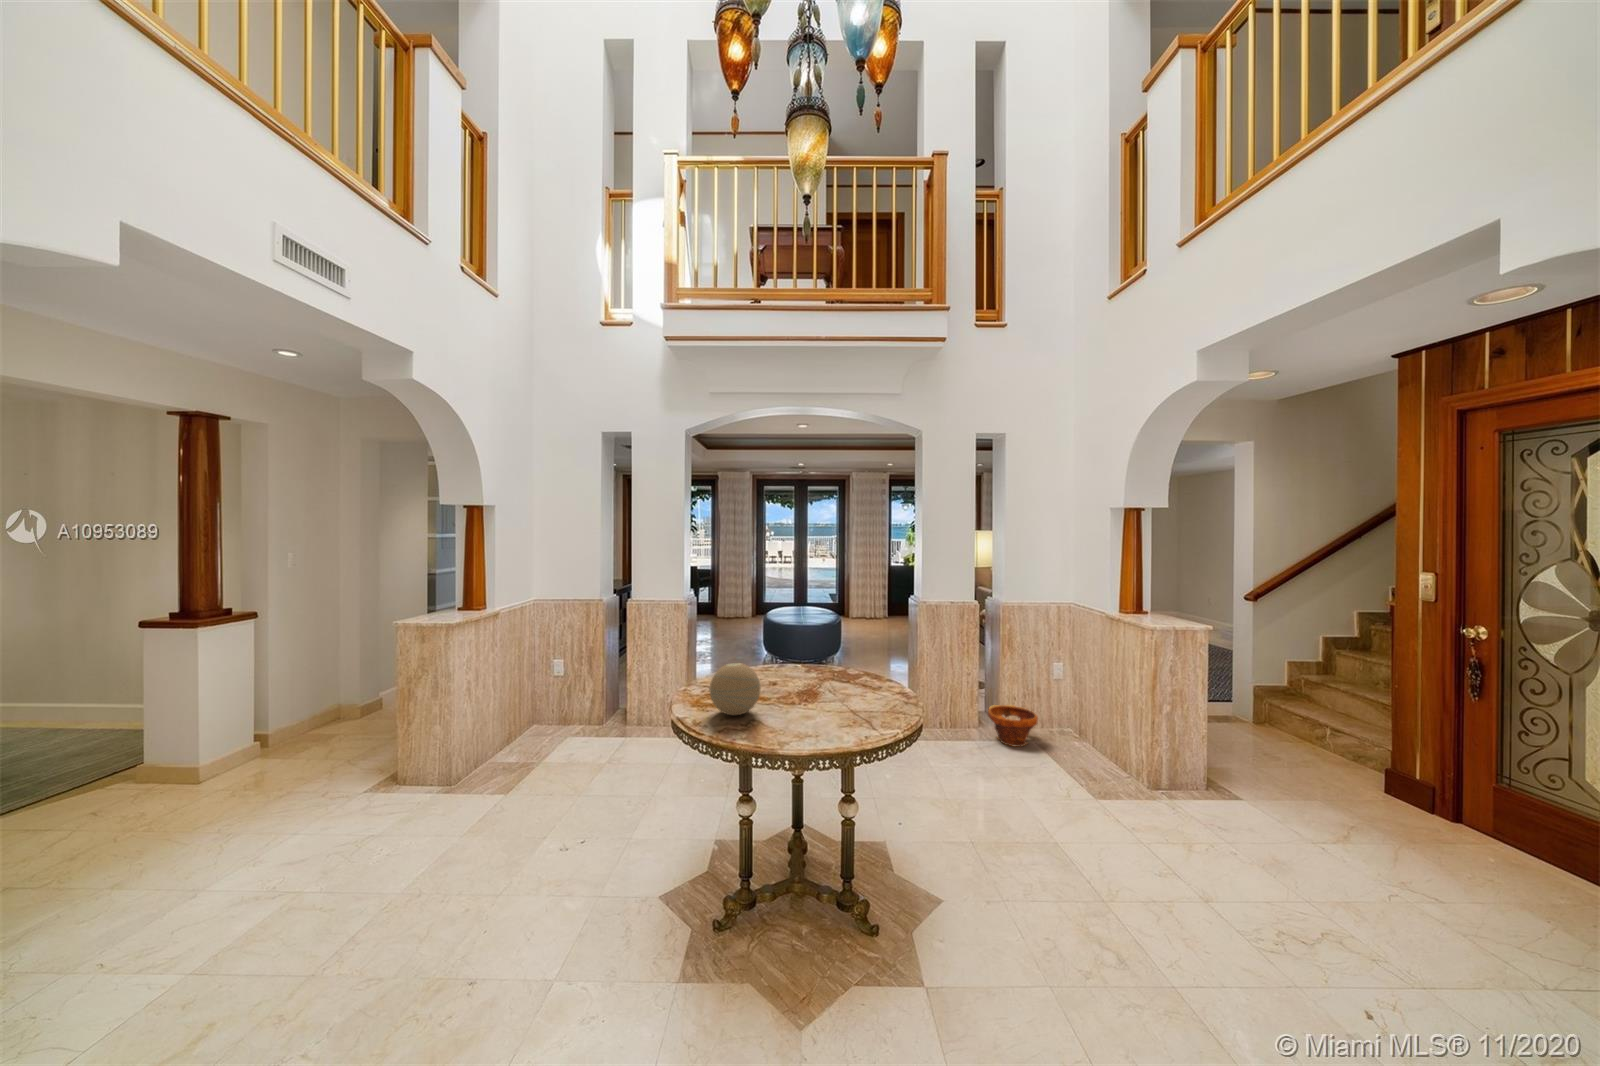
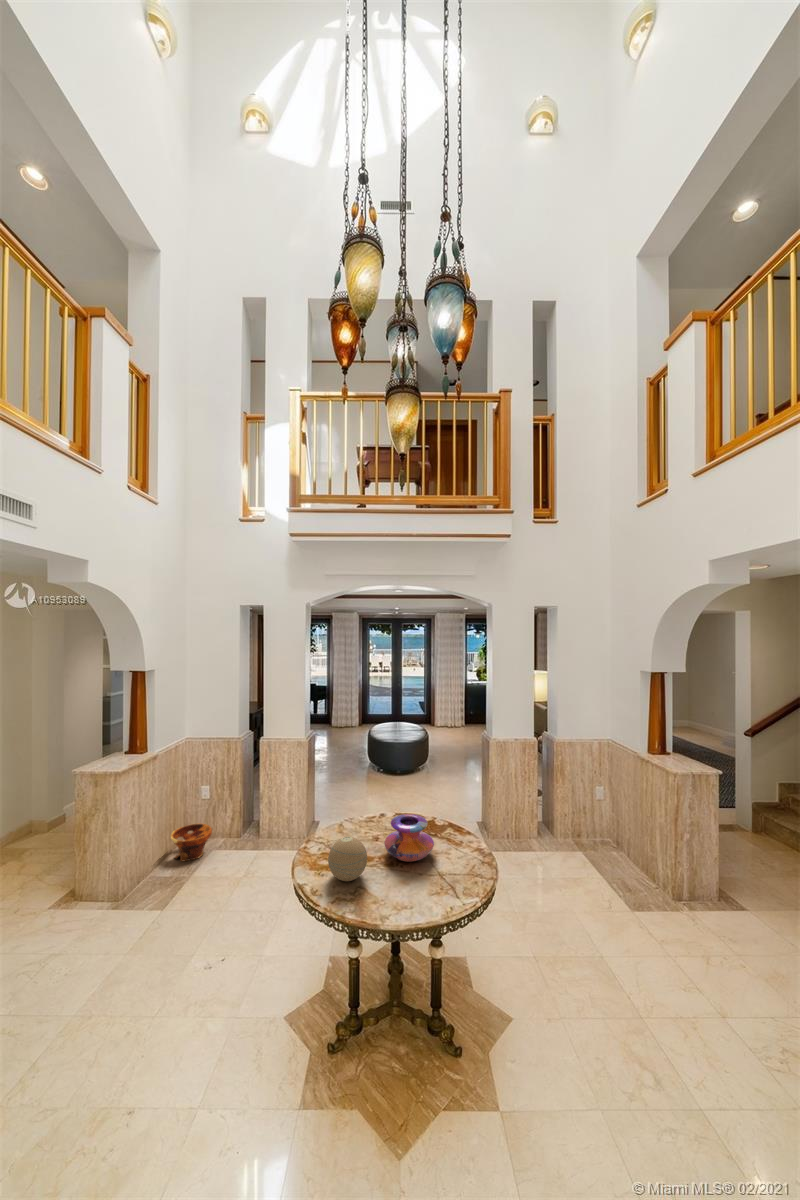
decorative vase: none [783,647,847,700] -> present [384,814,434,862]
planter: present [988,705,1038,747] -> present [171,823,212,861]

